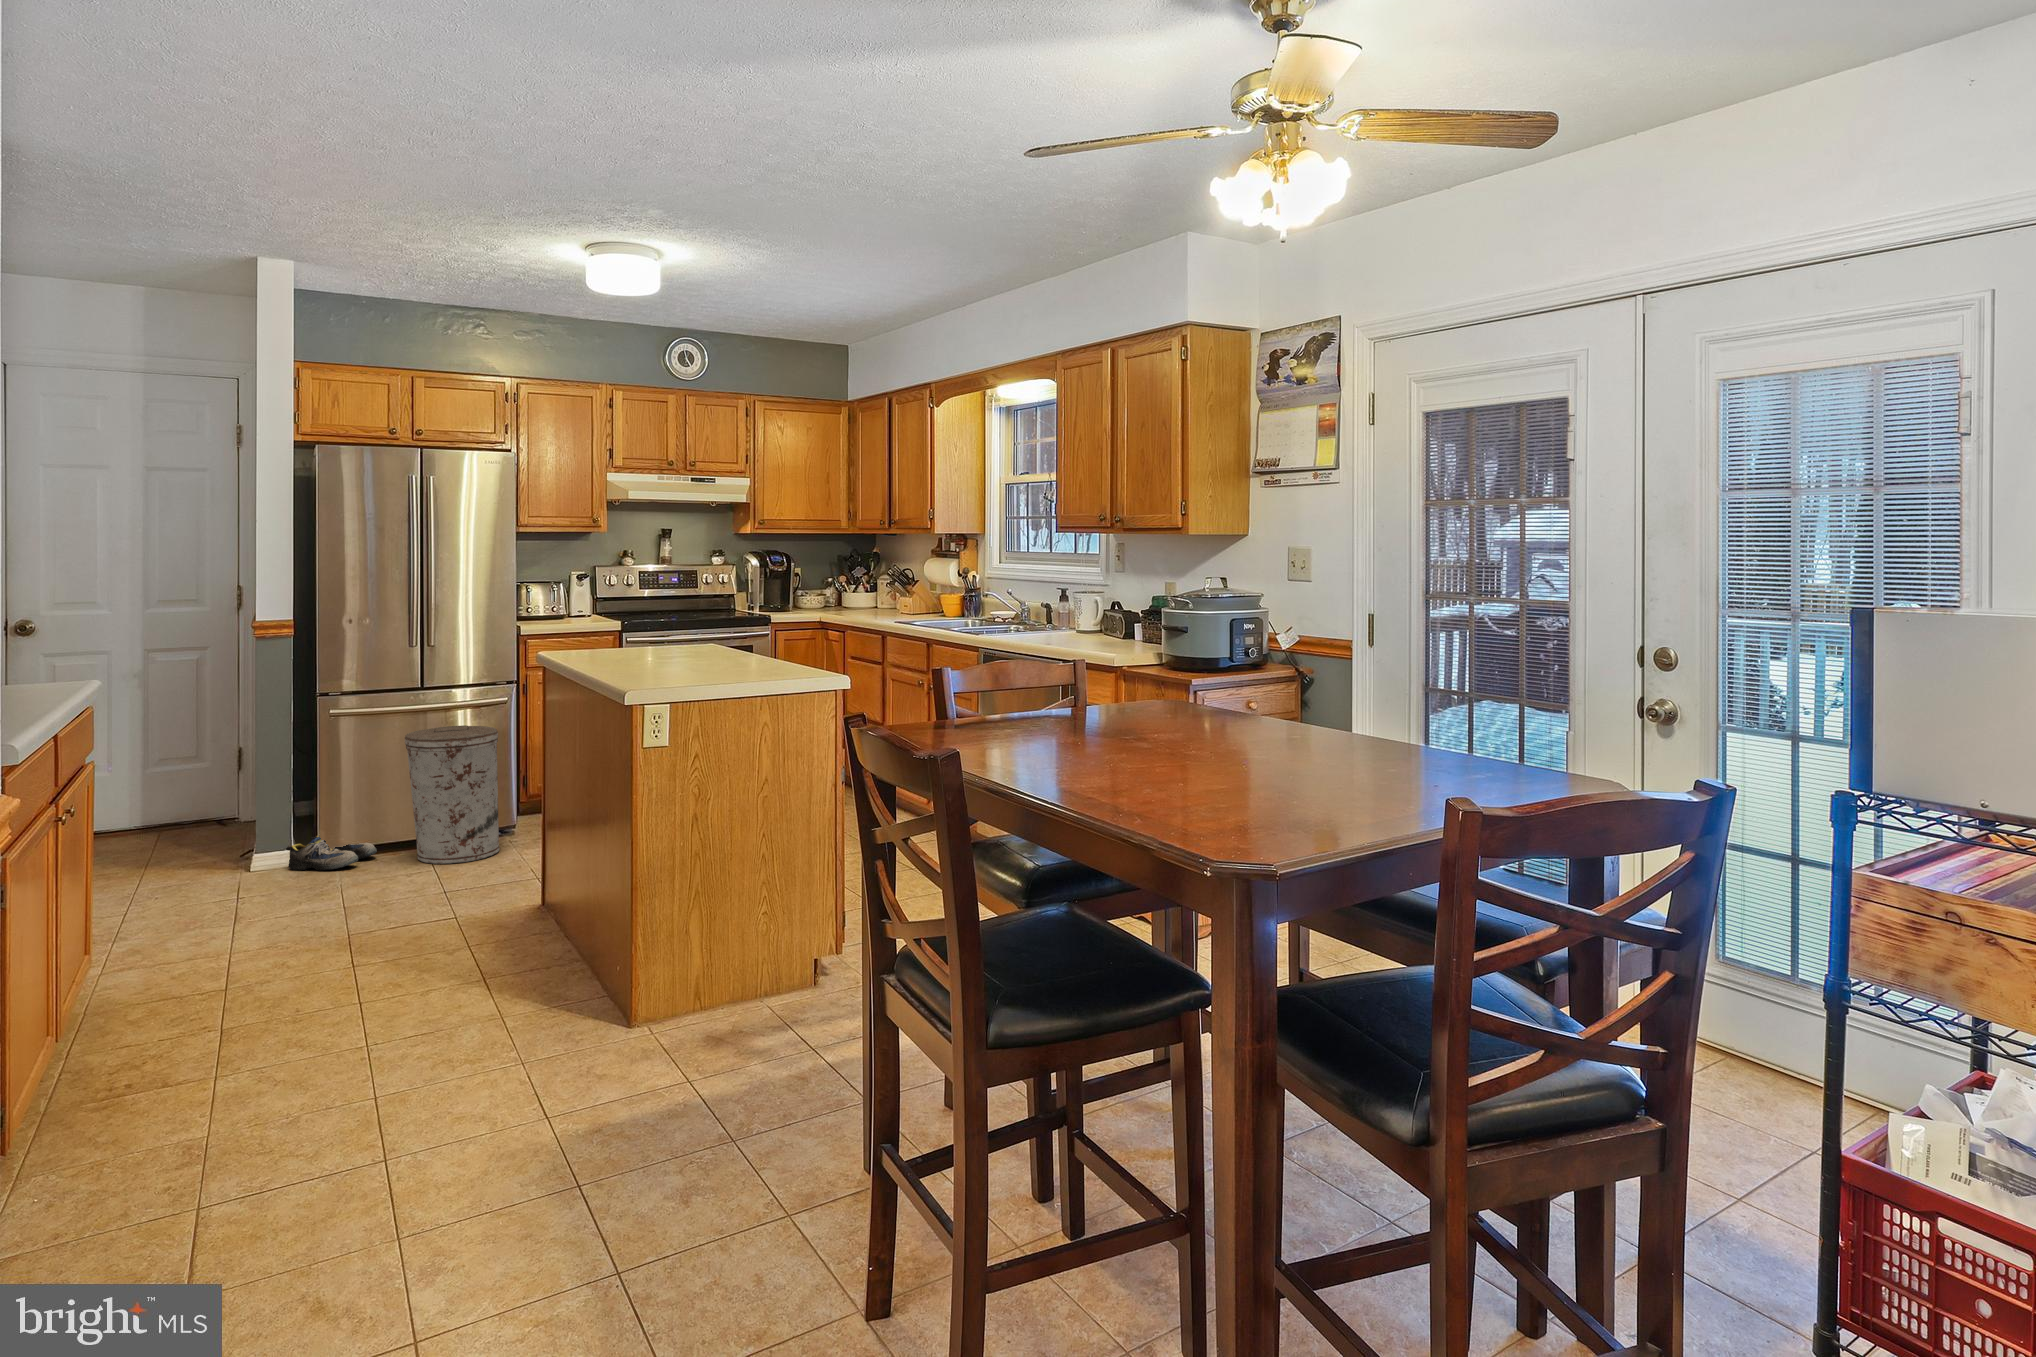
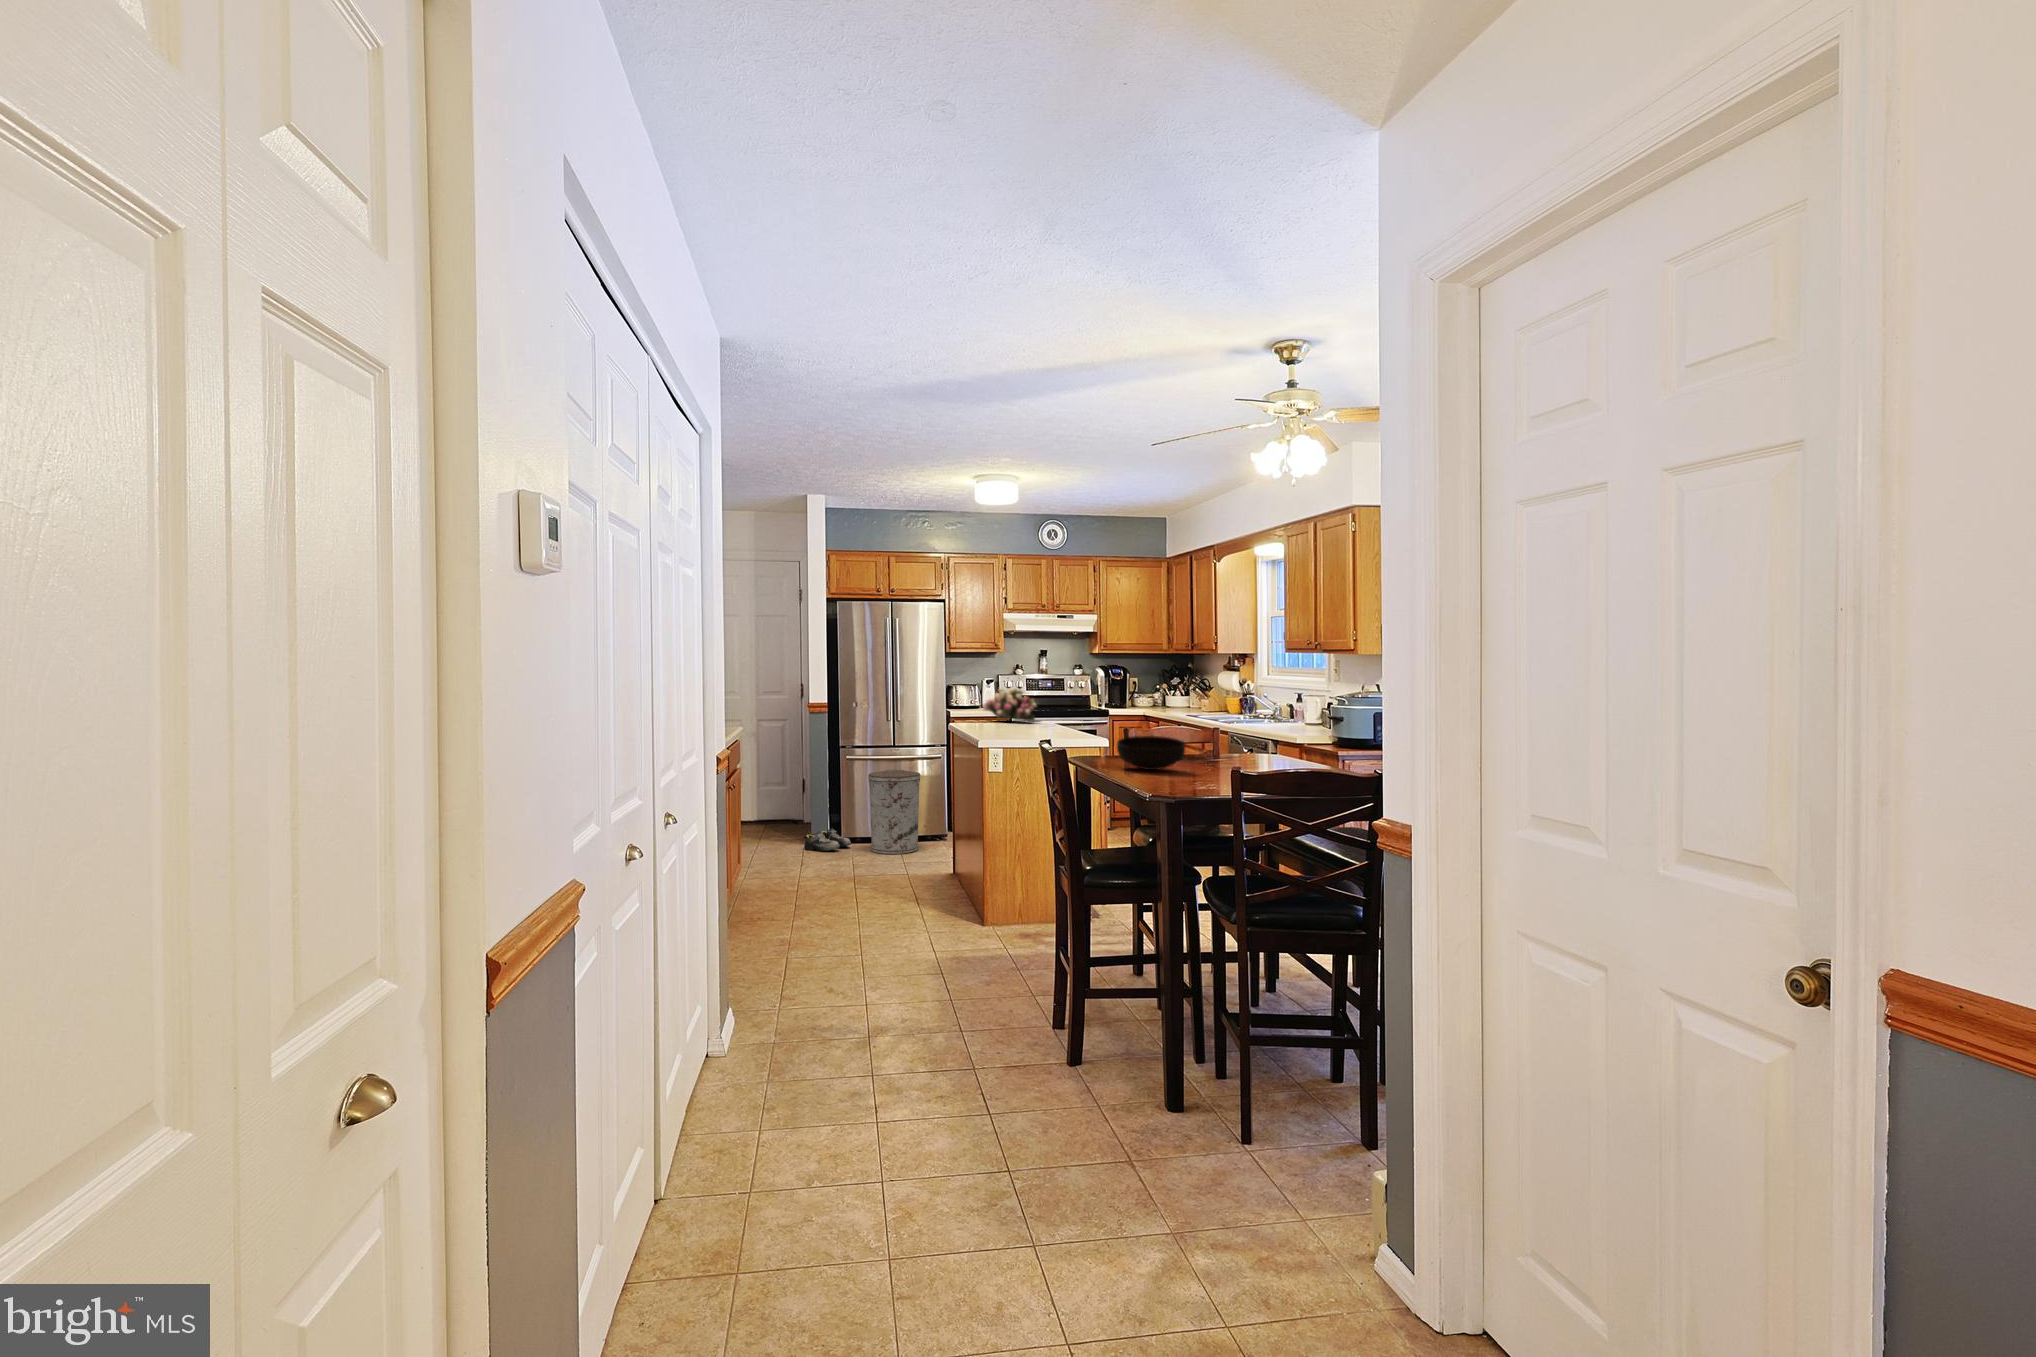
flower arrangement: none [616,590,704,642] -> present [983,688,1037,721]
bowl: none [1019,679,1134,737] -> present [1117,736,1186,770]

